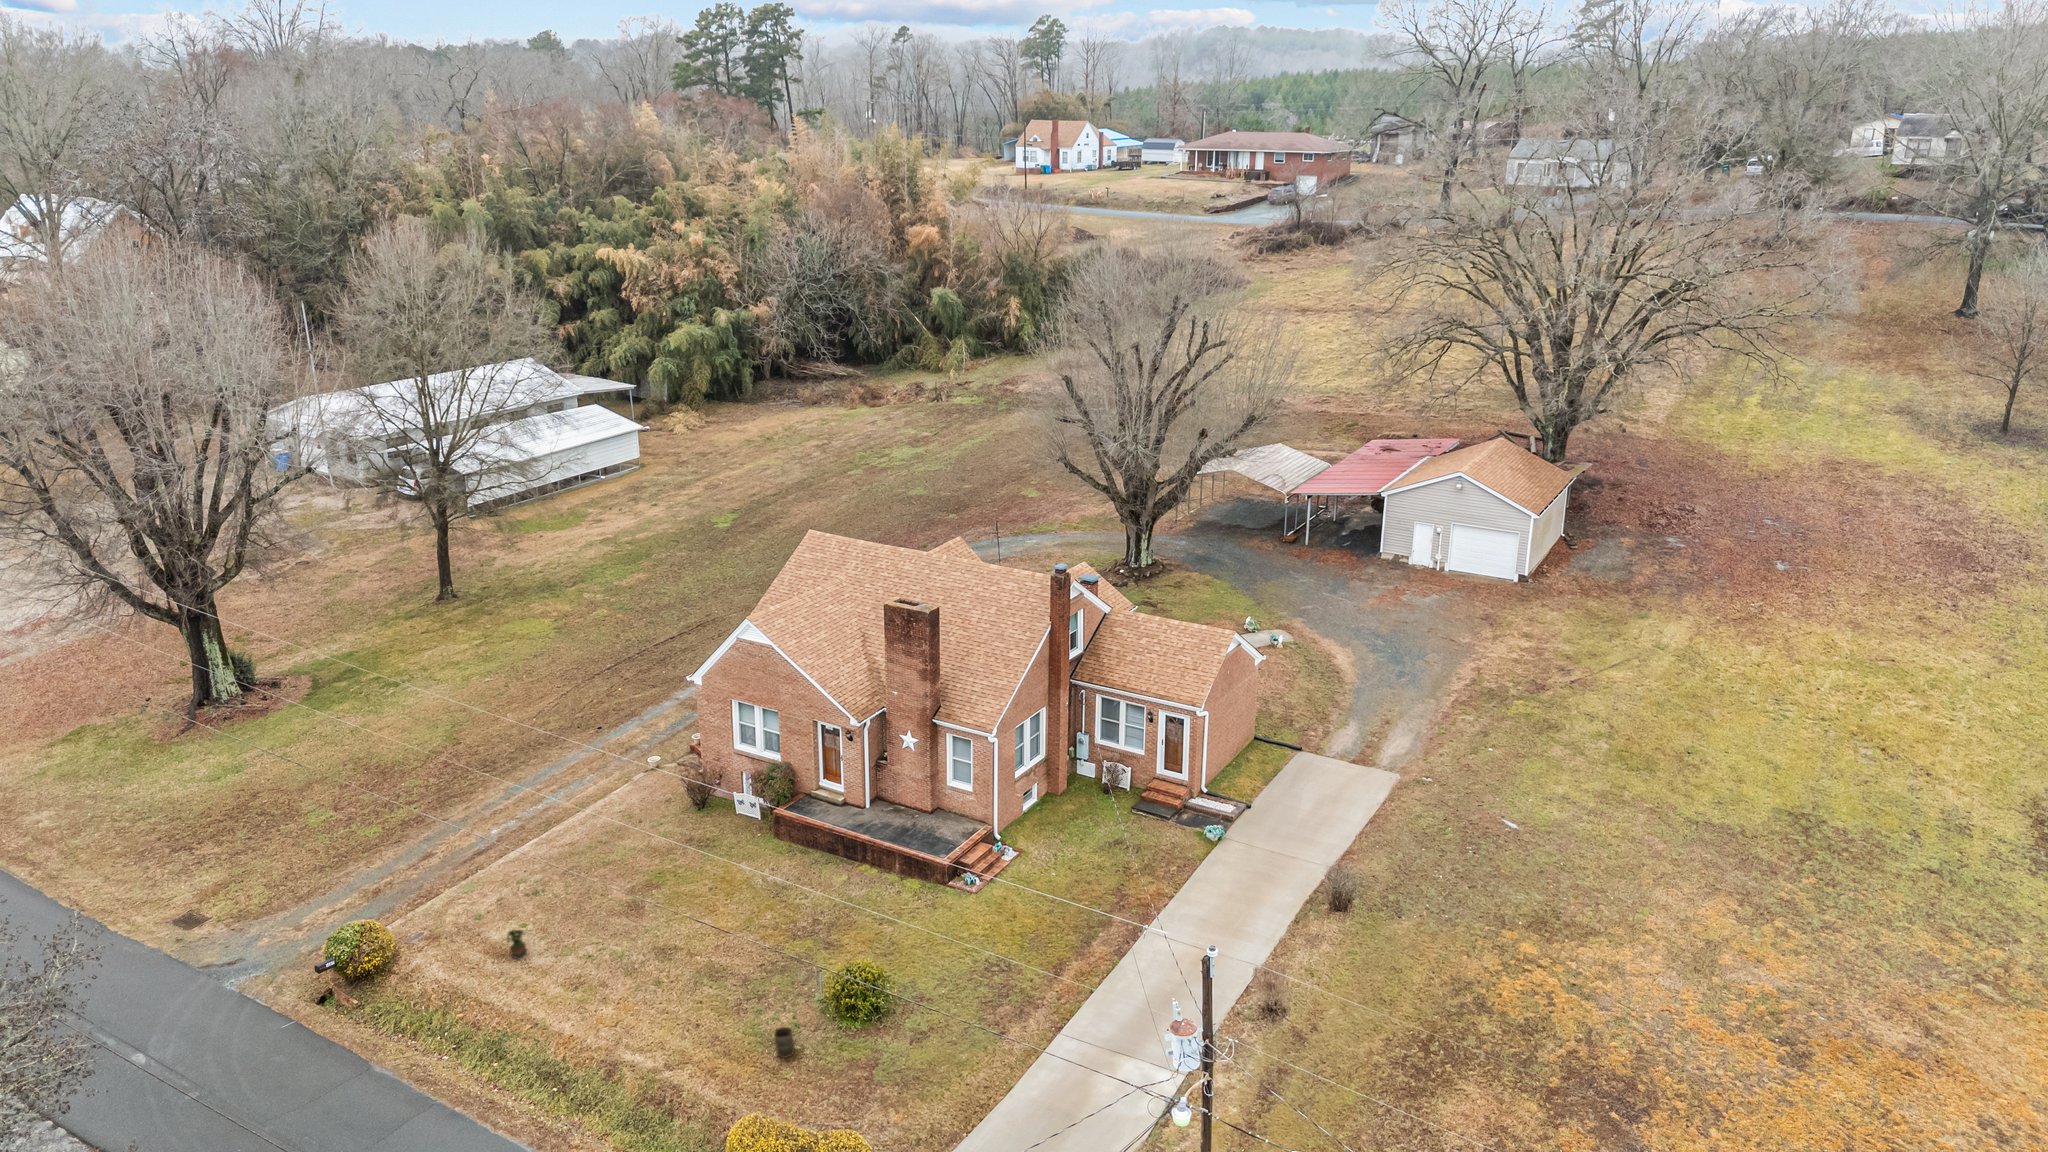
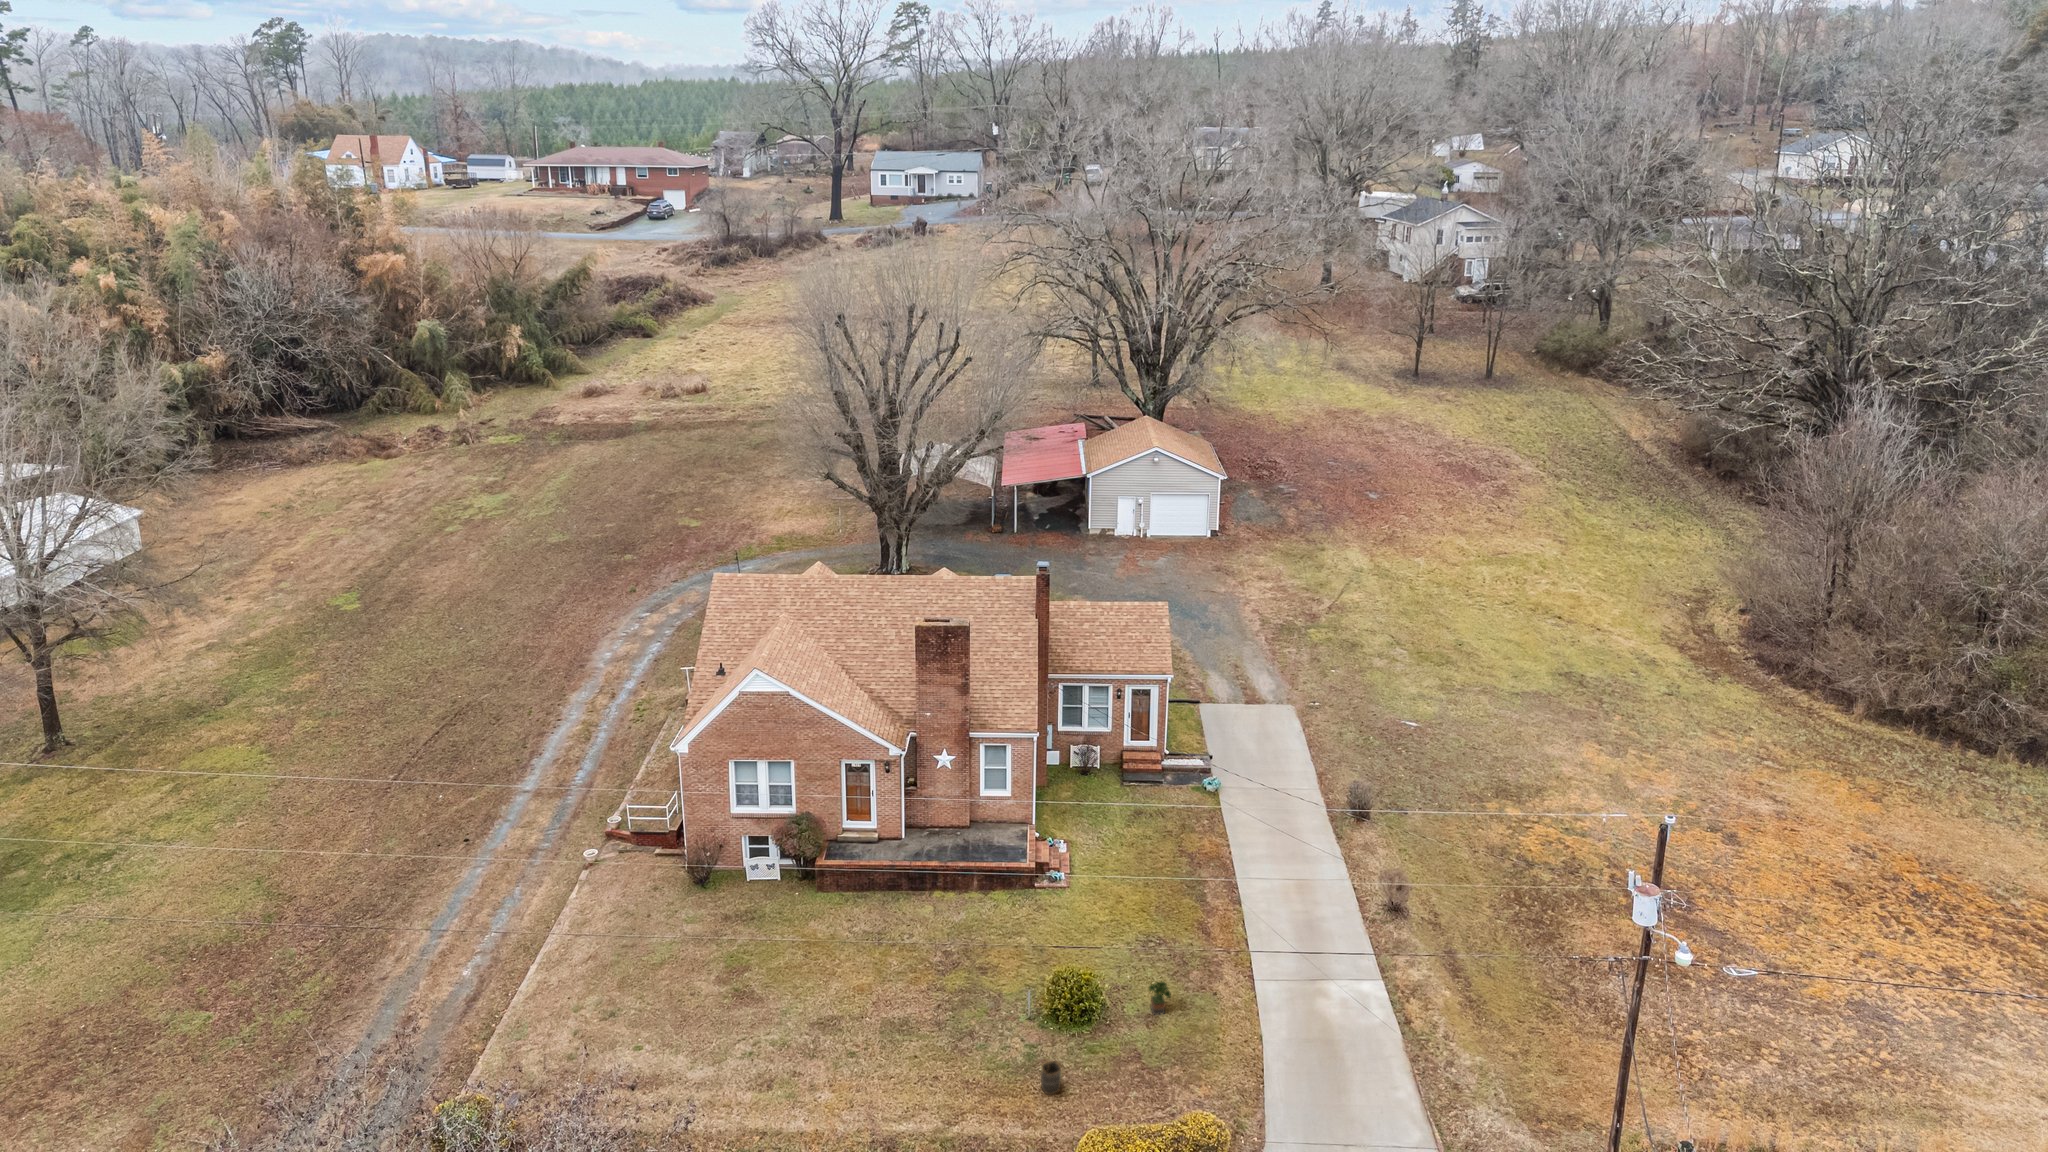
potted tree: present [506,930,527,959] -> present [1149,982,1171,1015]

